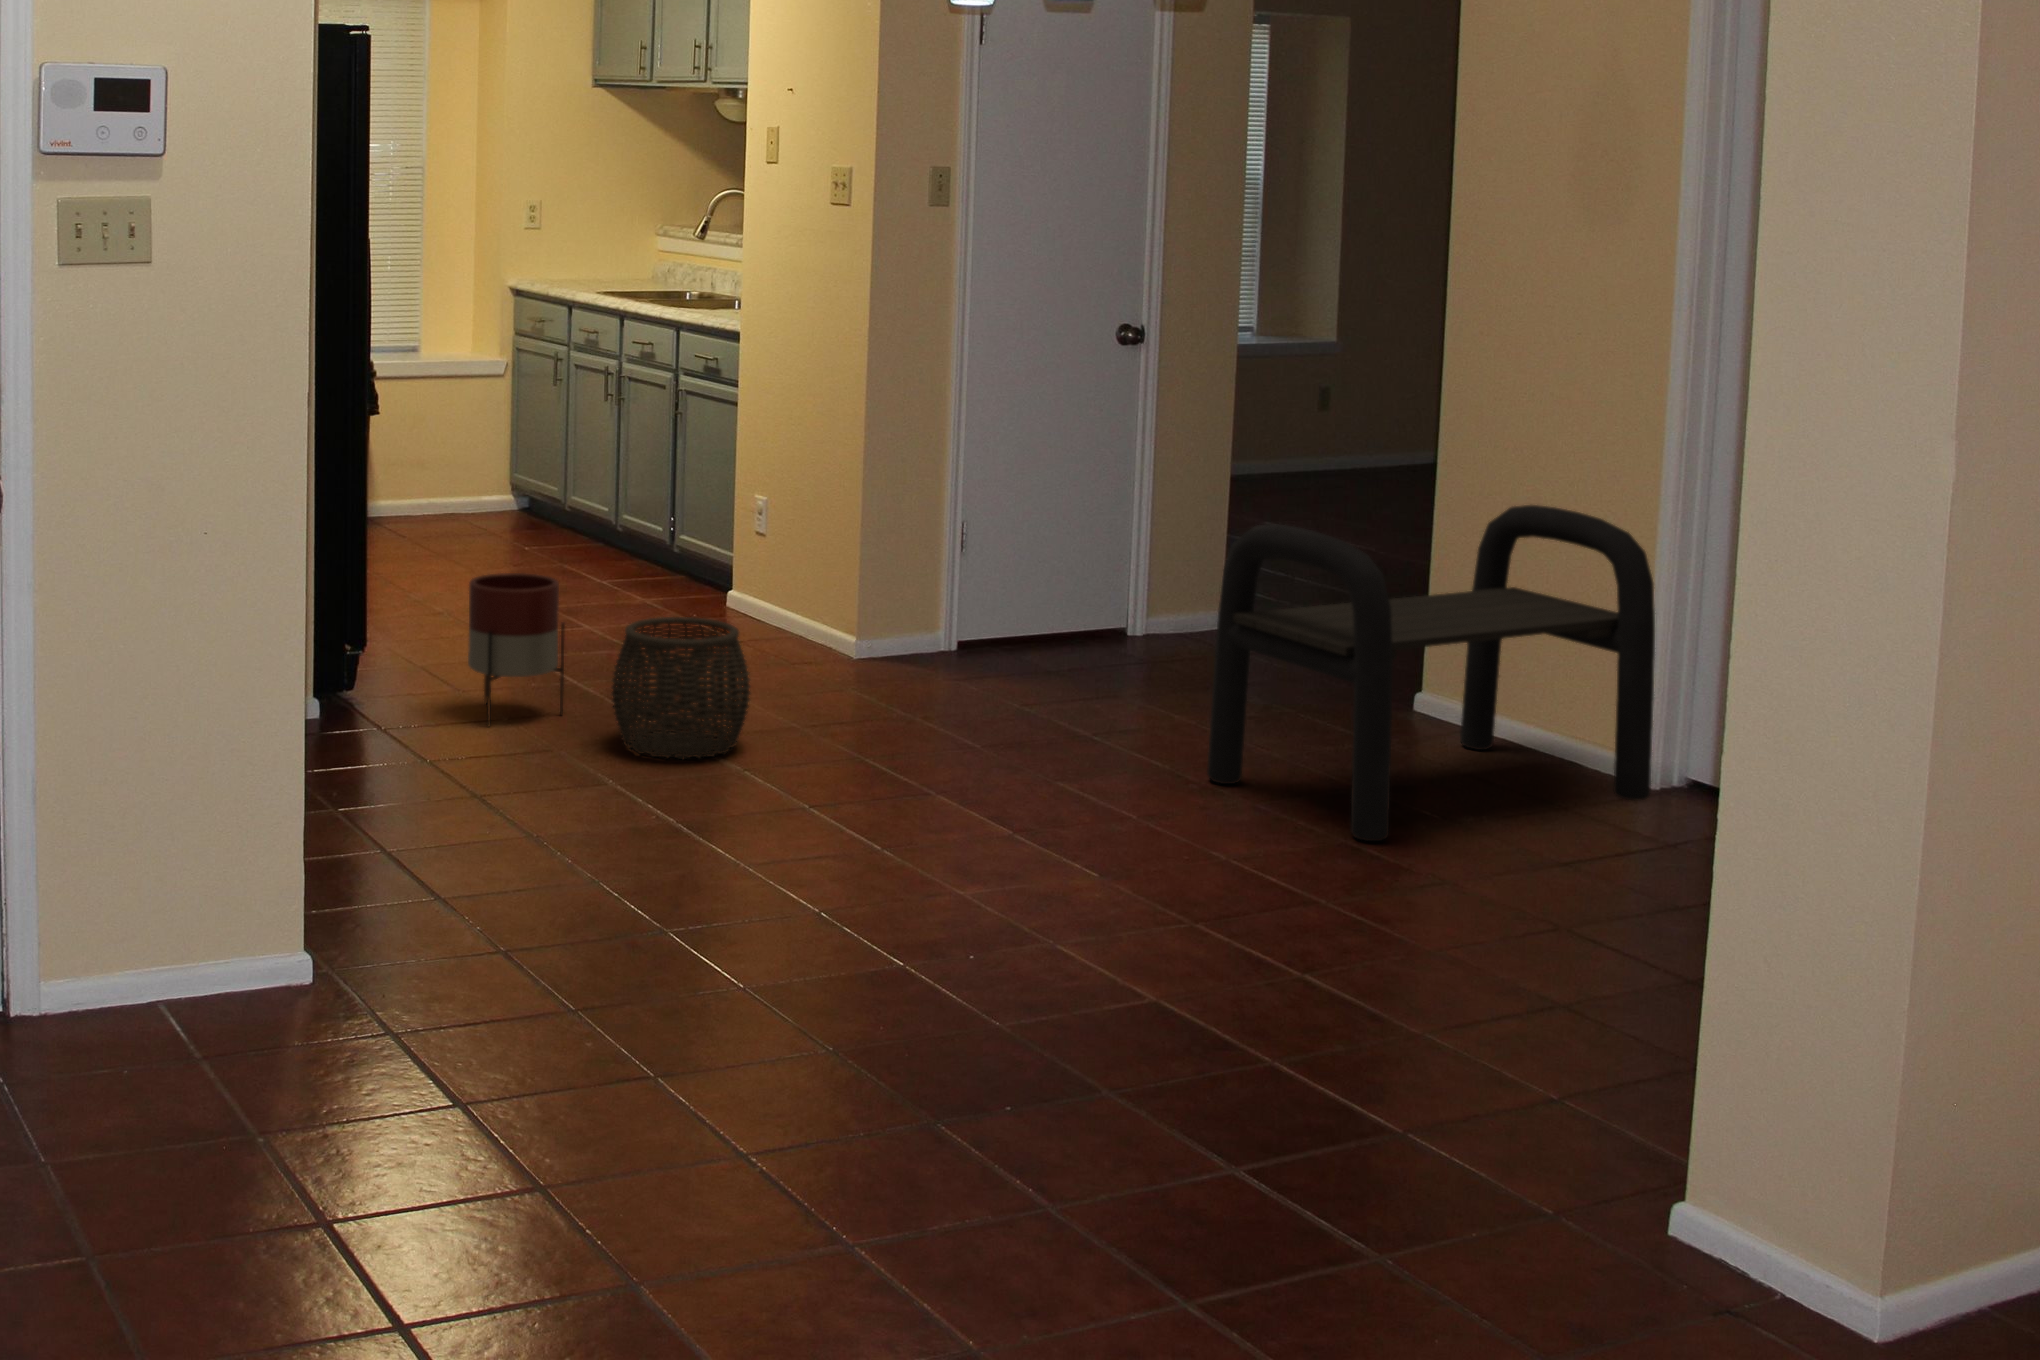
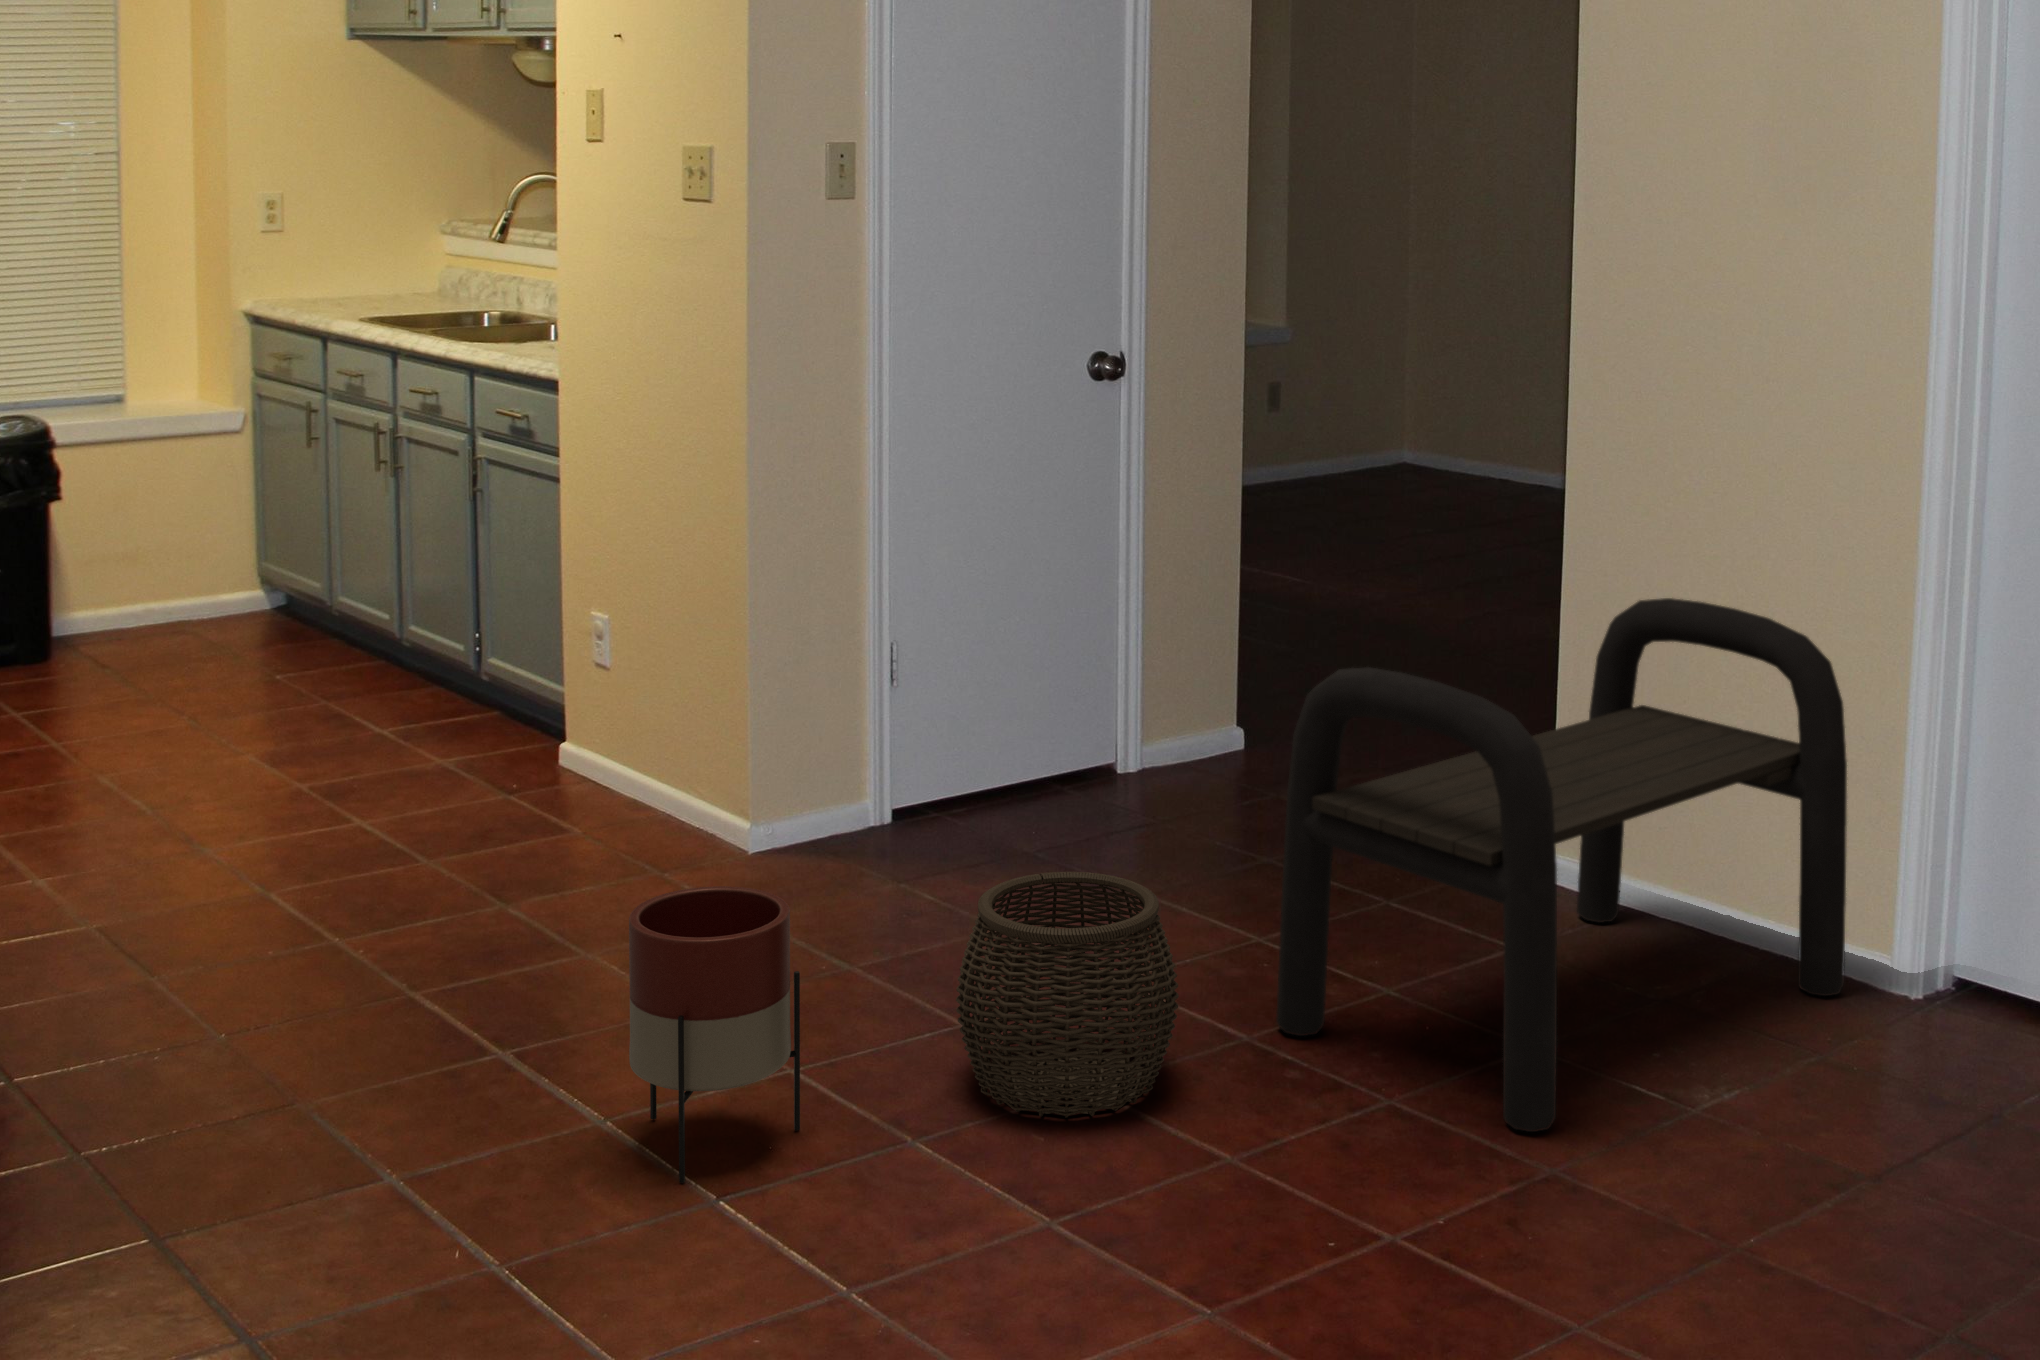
planter: present [468,573,565,726] -> present [629,886,800,1183]
woven basket: present [612,617,750,759] -> present [956,872,1179,1118]

